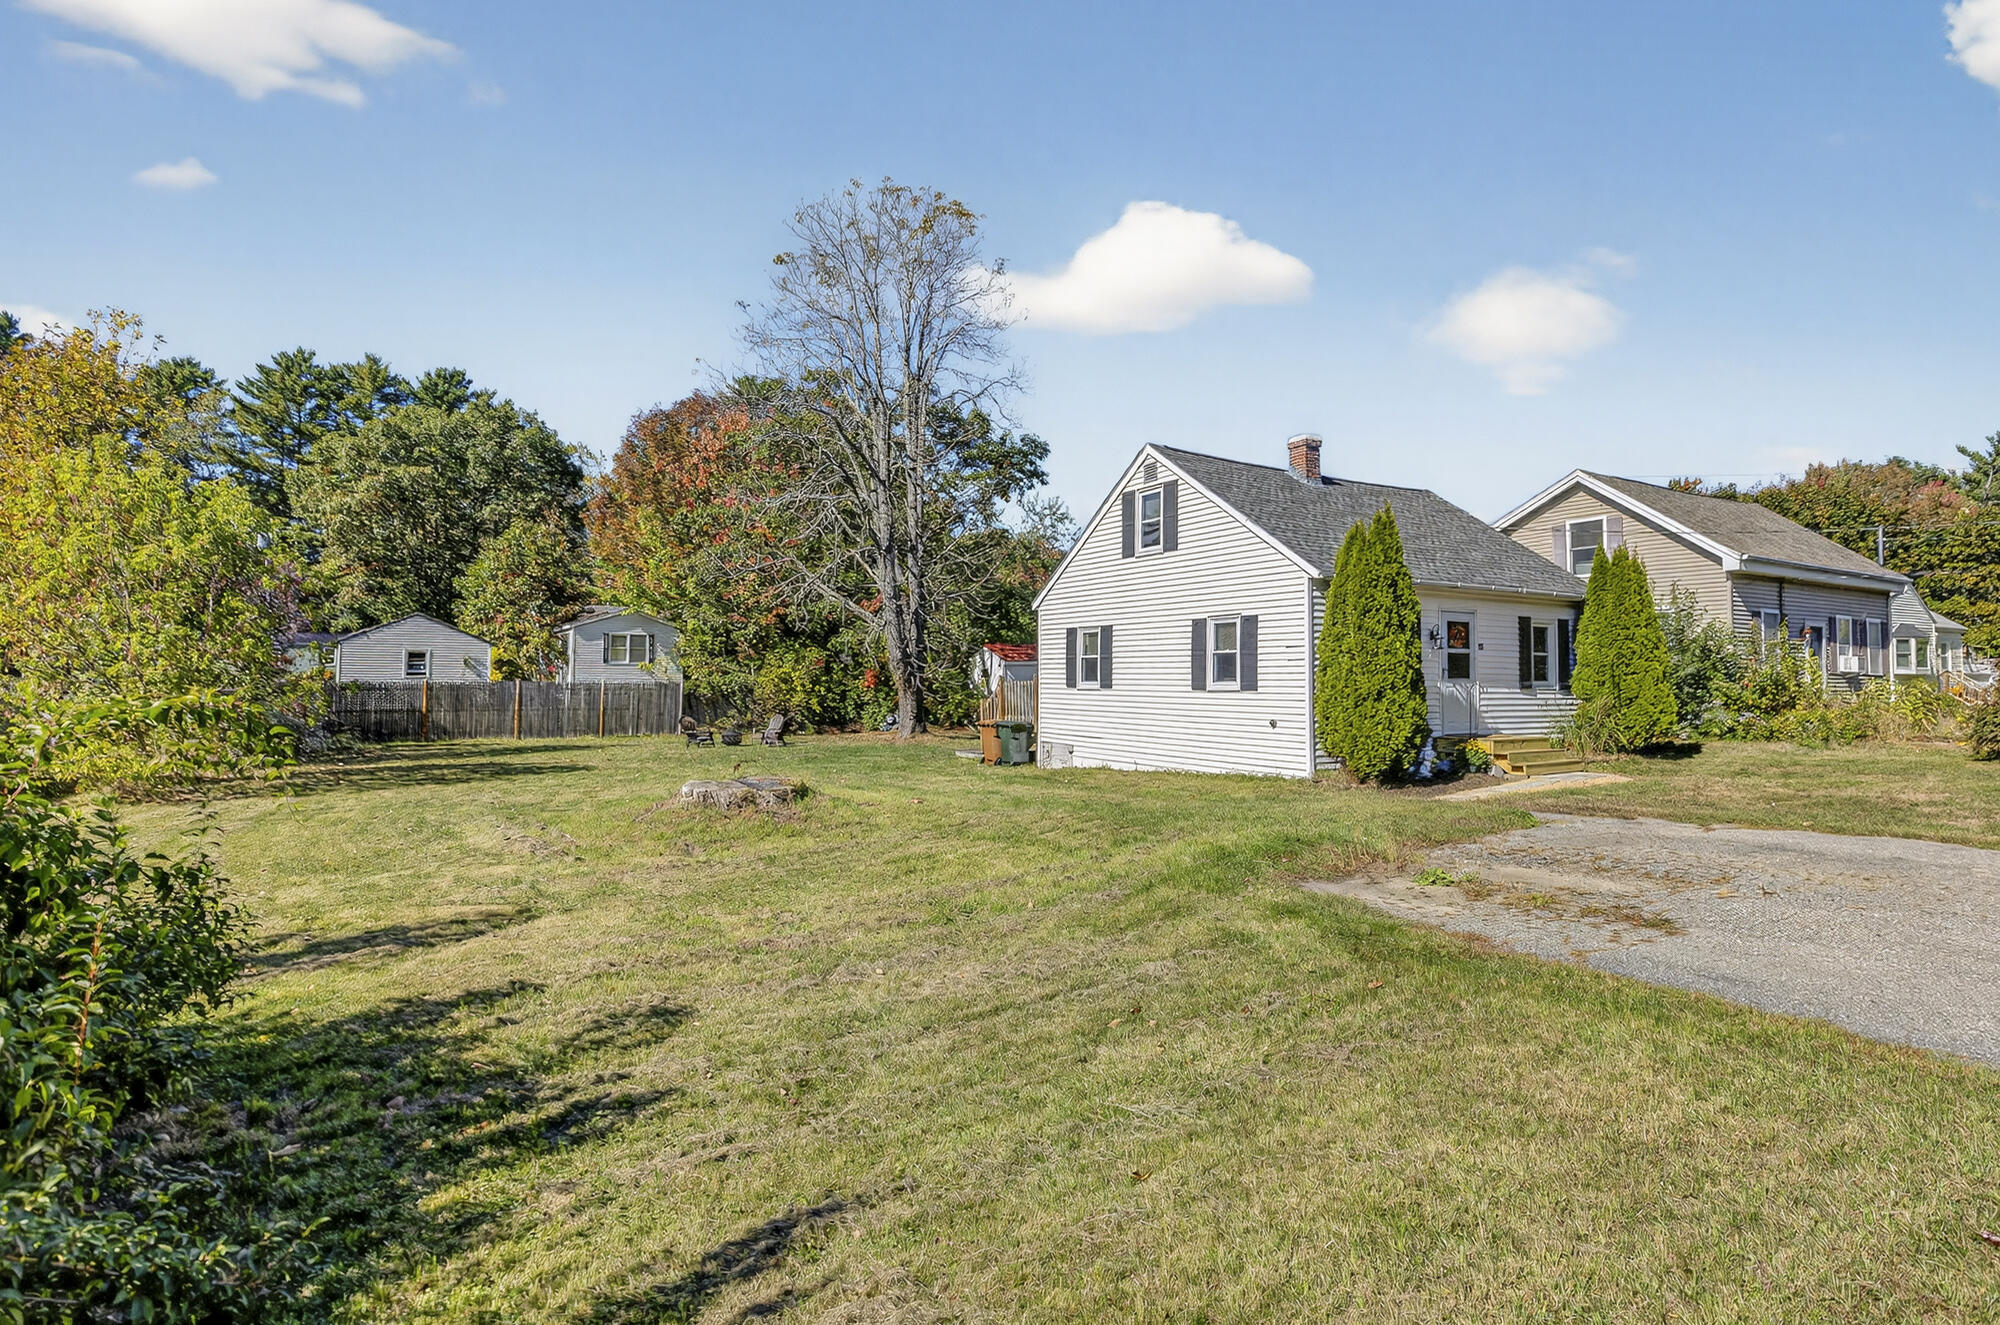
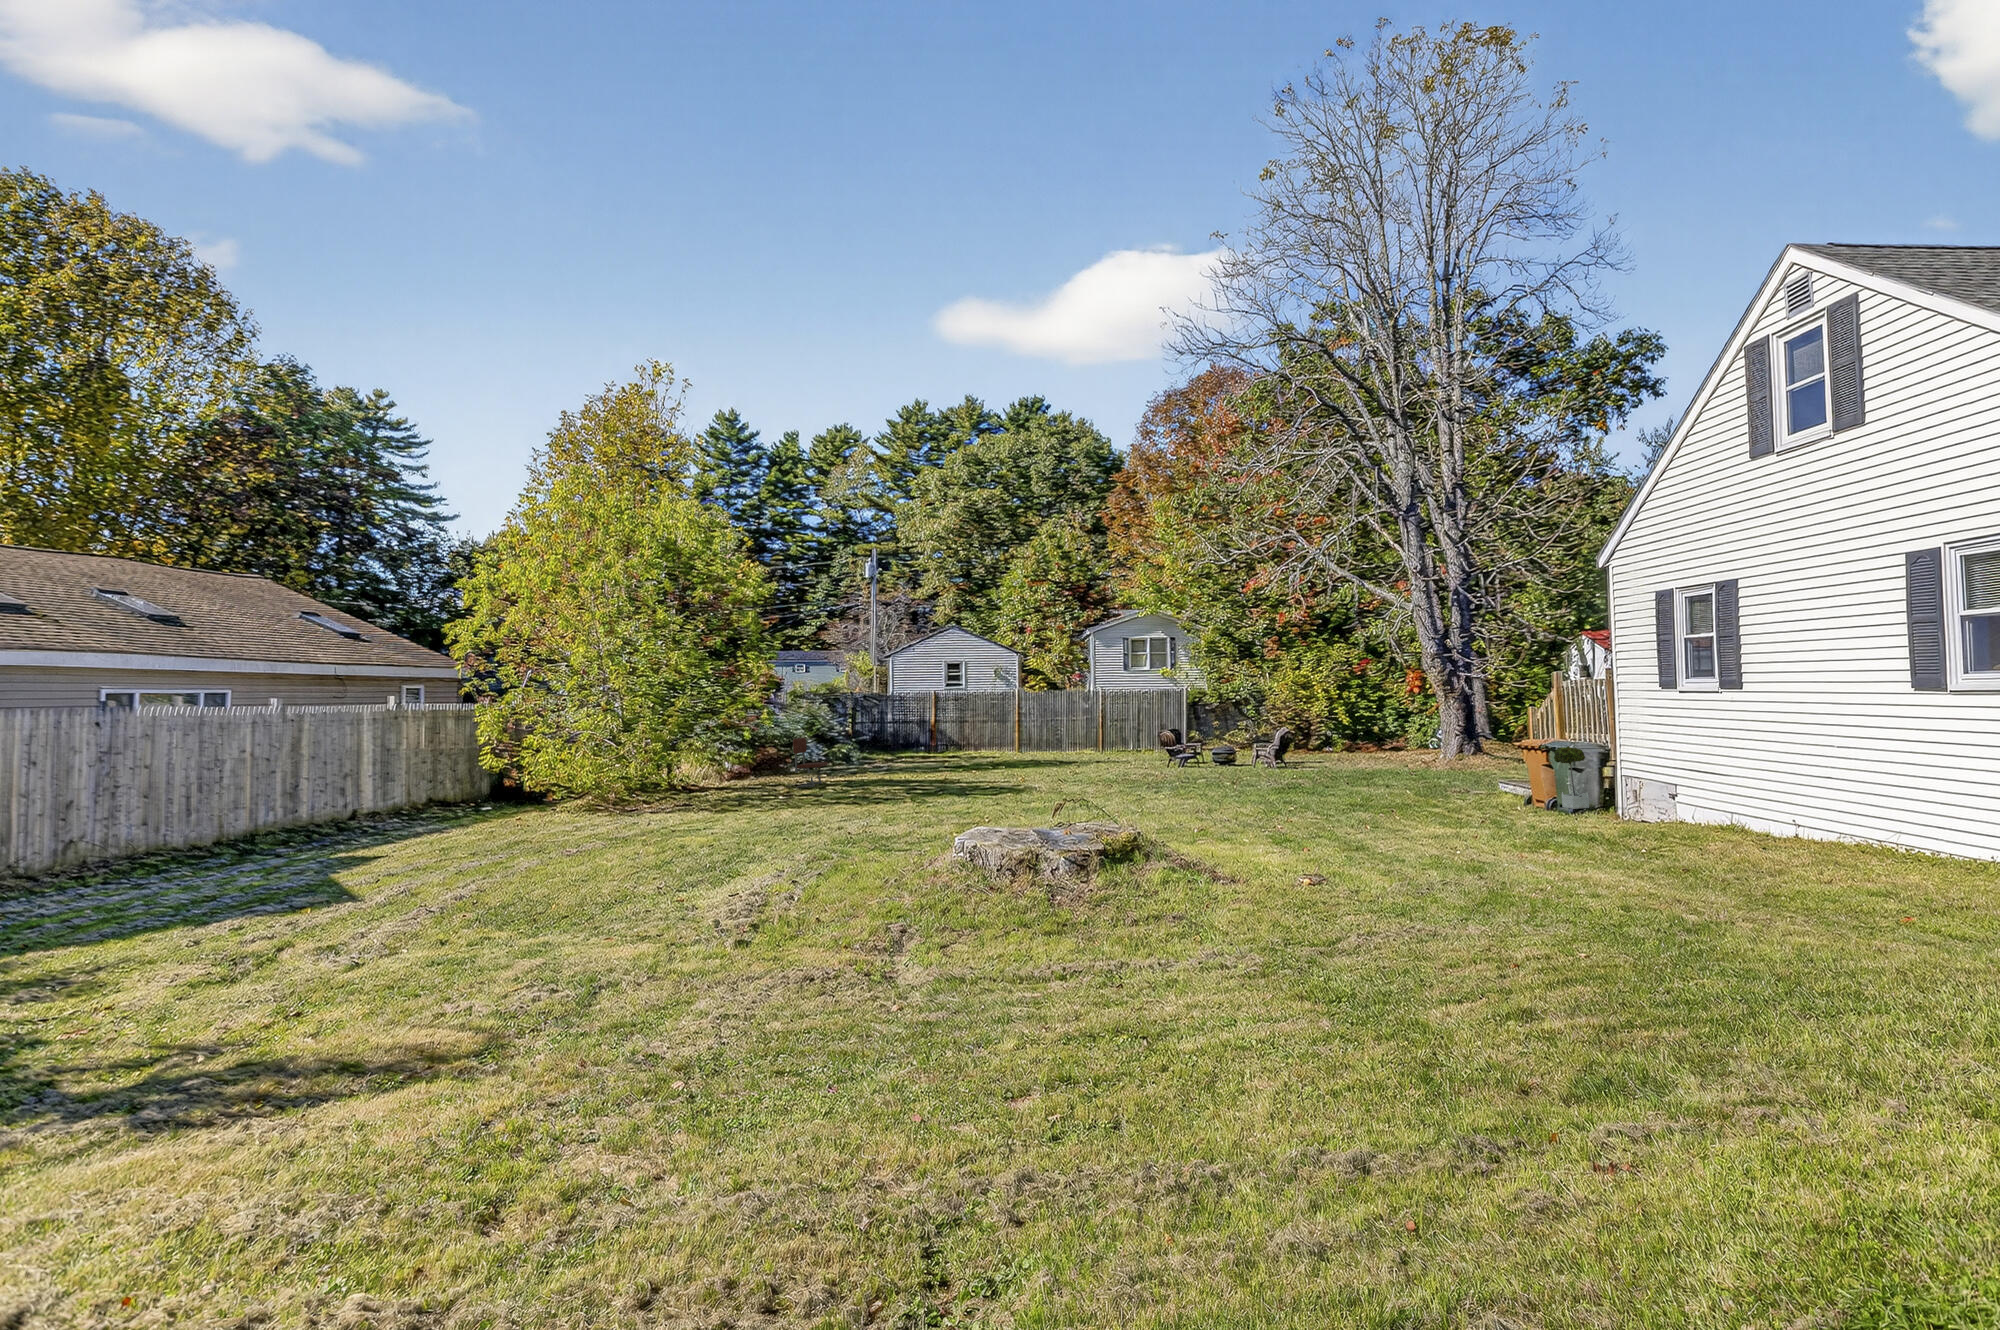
bench: none [308,719,344,769] -> present [793,738,828,787]

